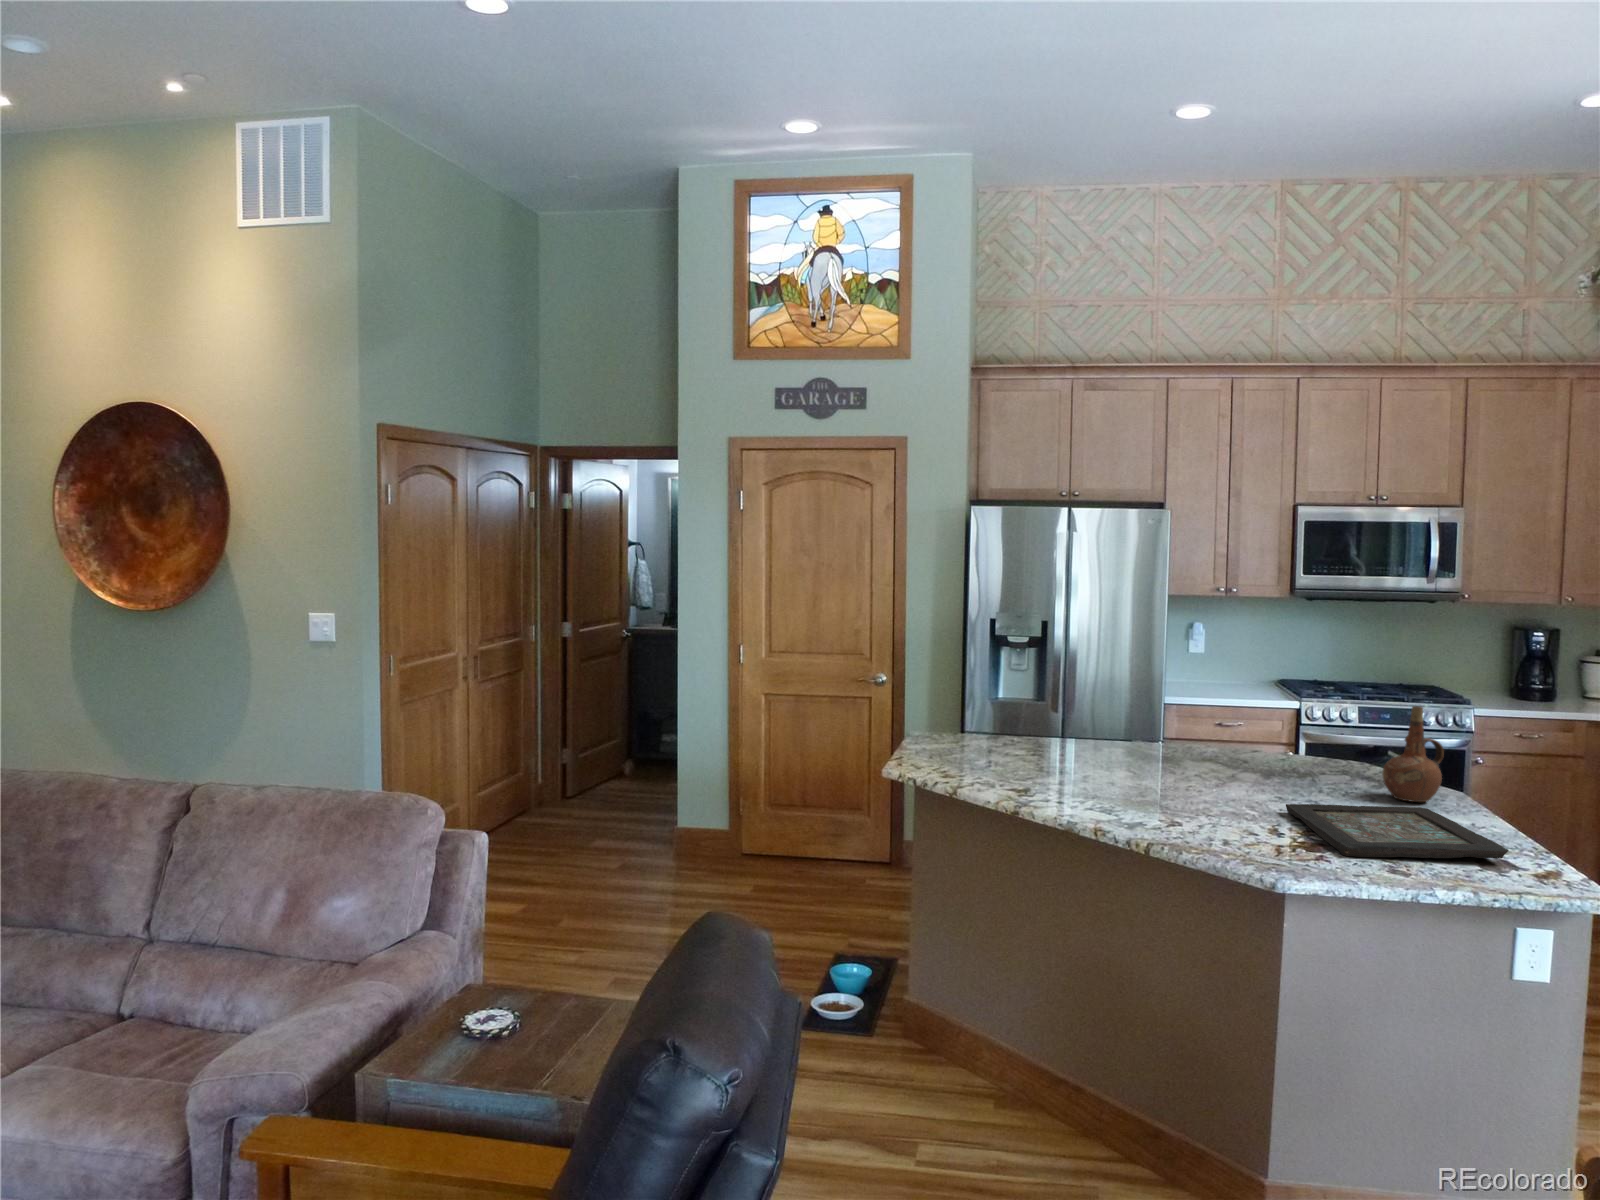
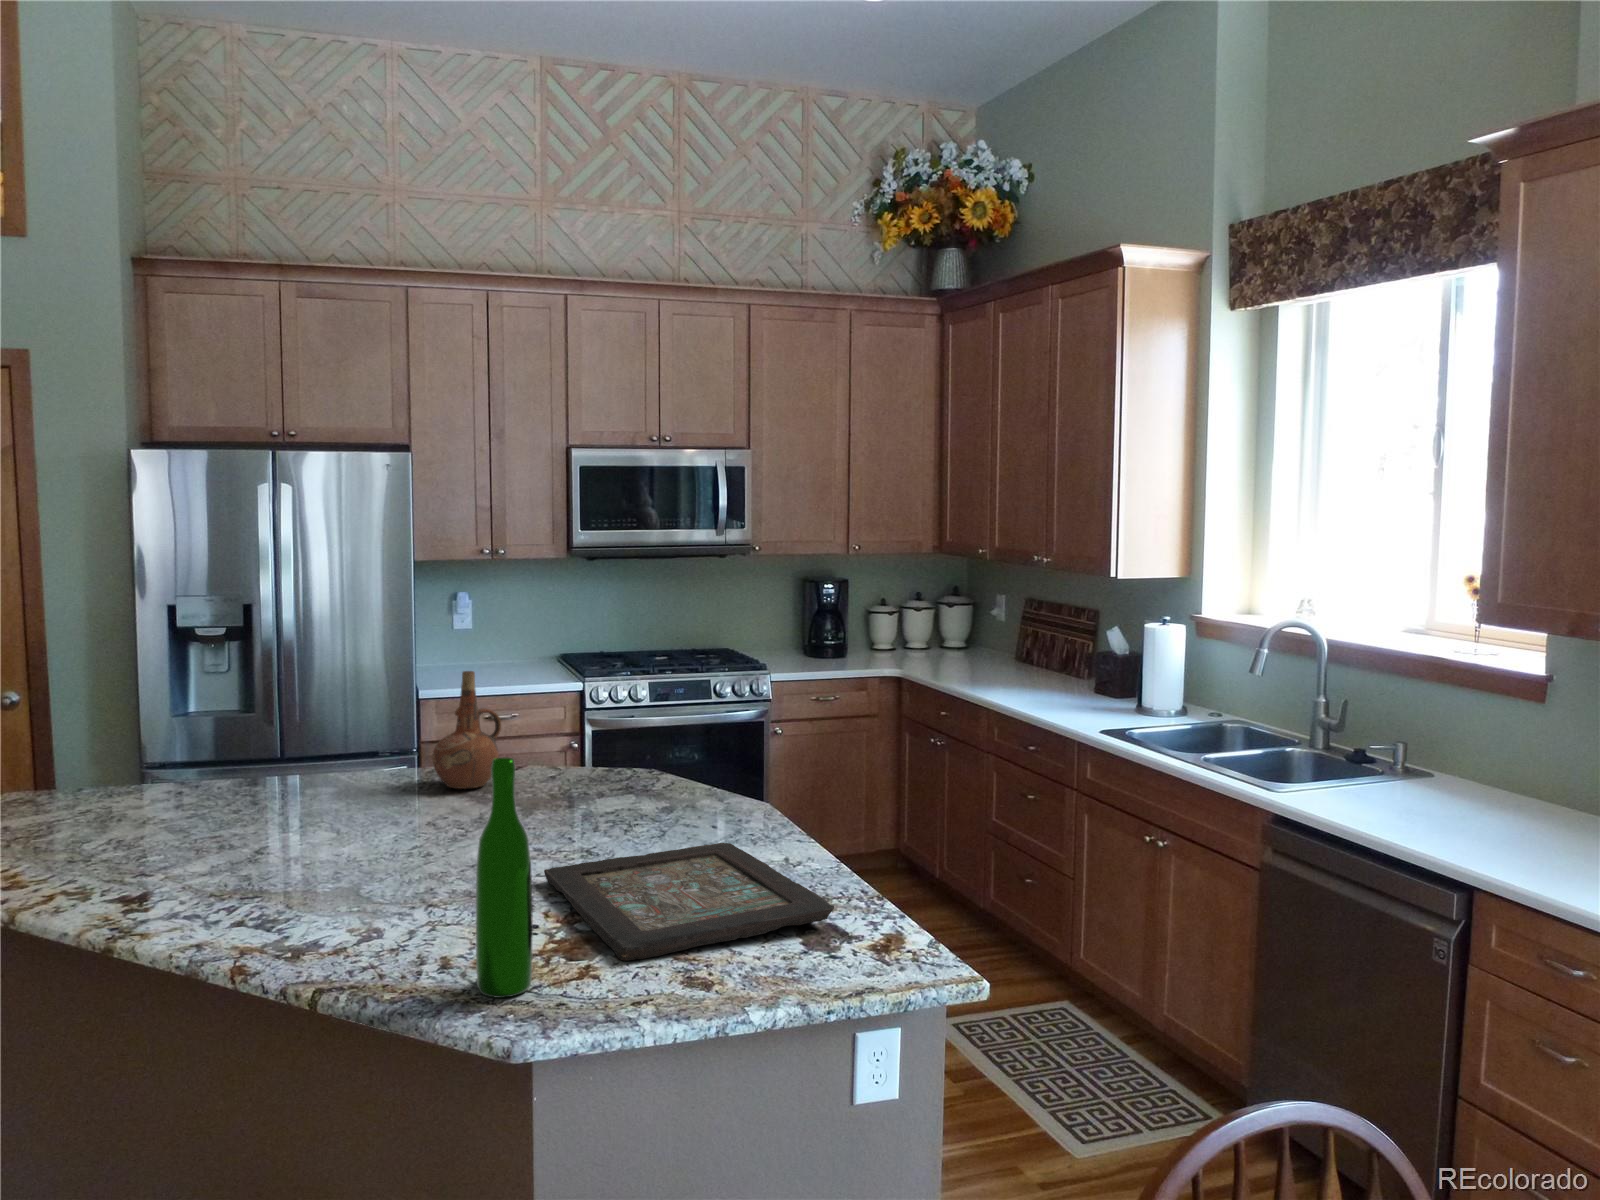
ceramic pitcher: present [1382,706,1444,802] -> present [432,671,501,789]
wine bottle: none [1251,716,1288,859] -> present [476,757,532,998]

